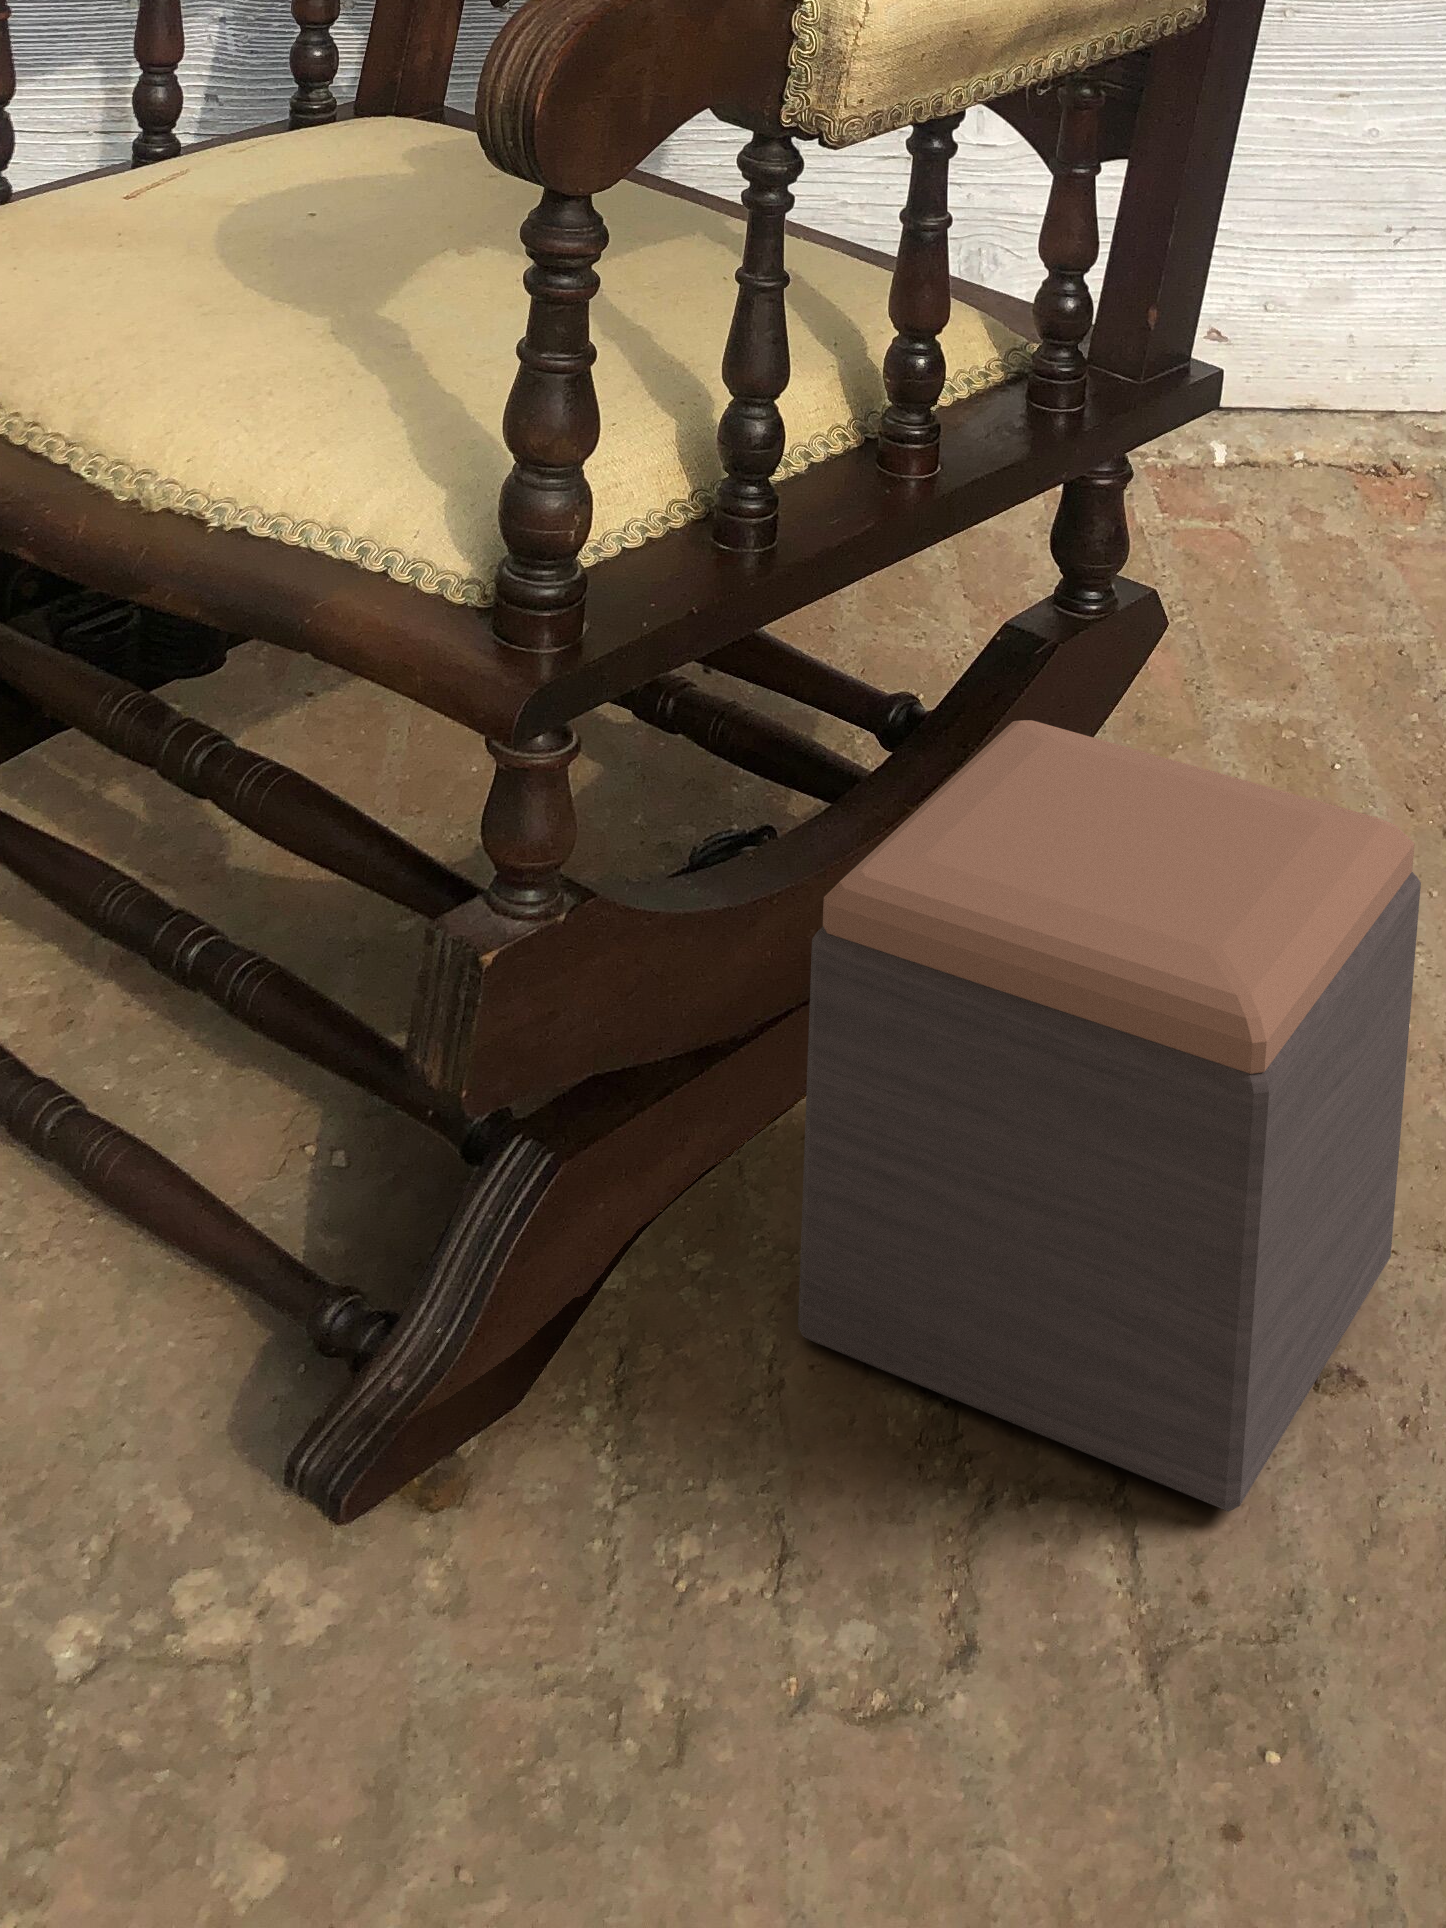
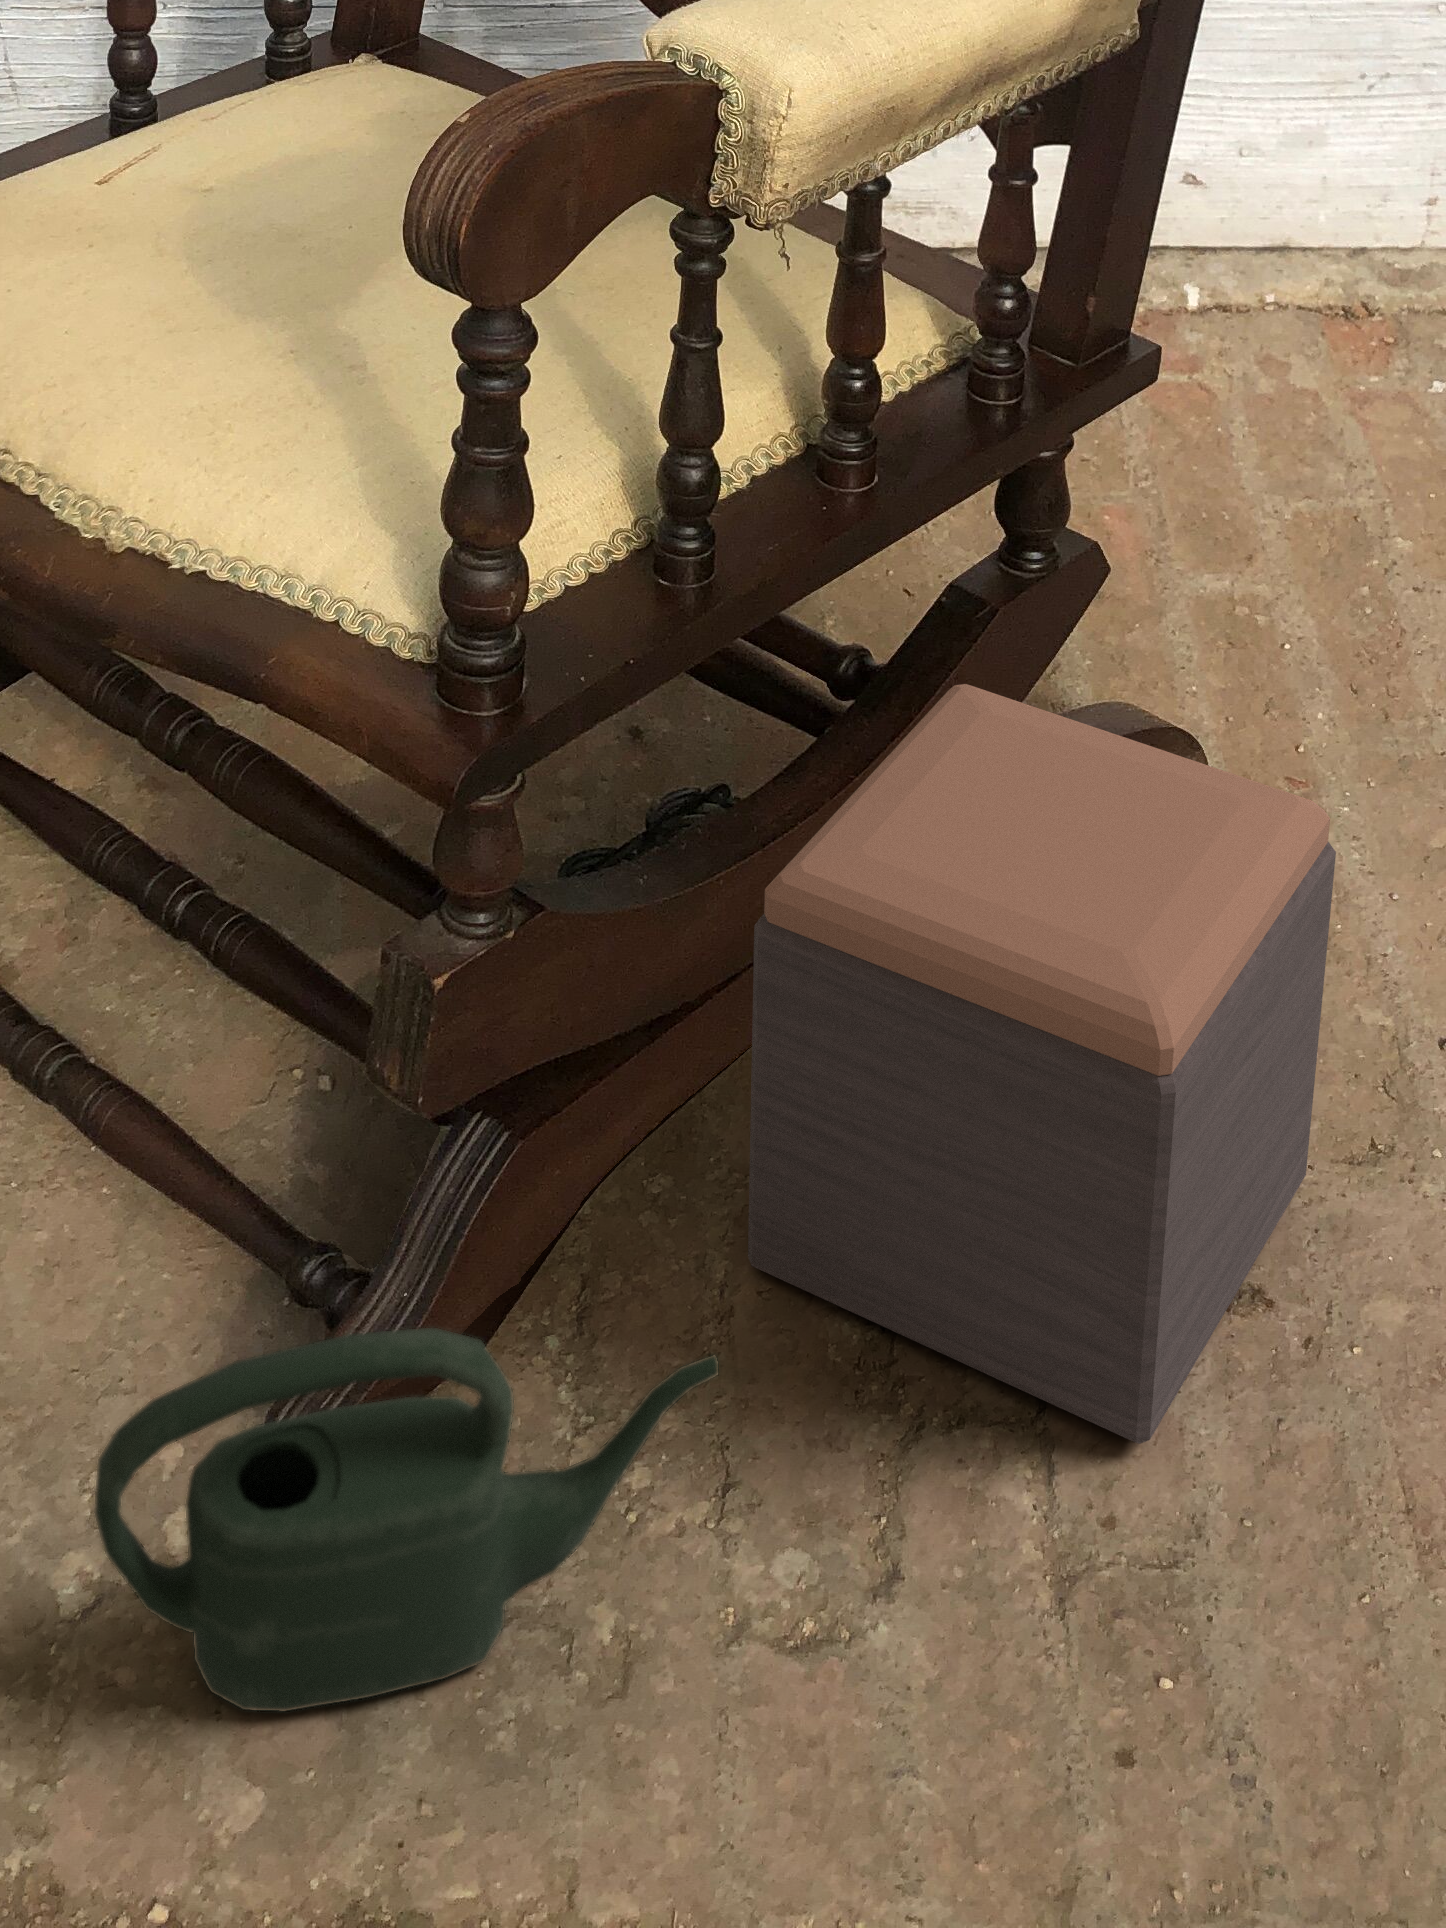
watering can: none [107,1324,783,1764] -> present [95,1328,719,1711]

